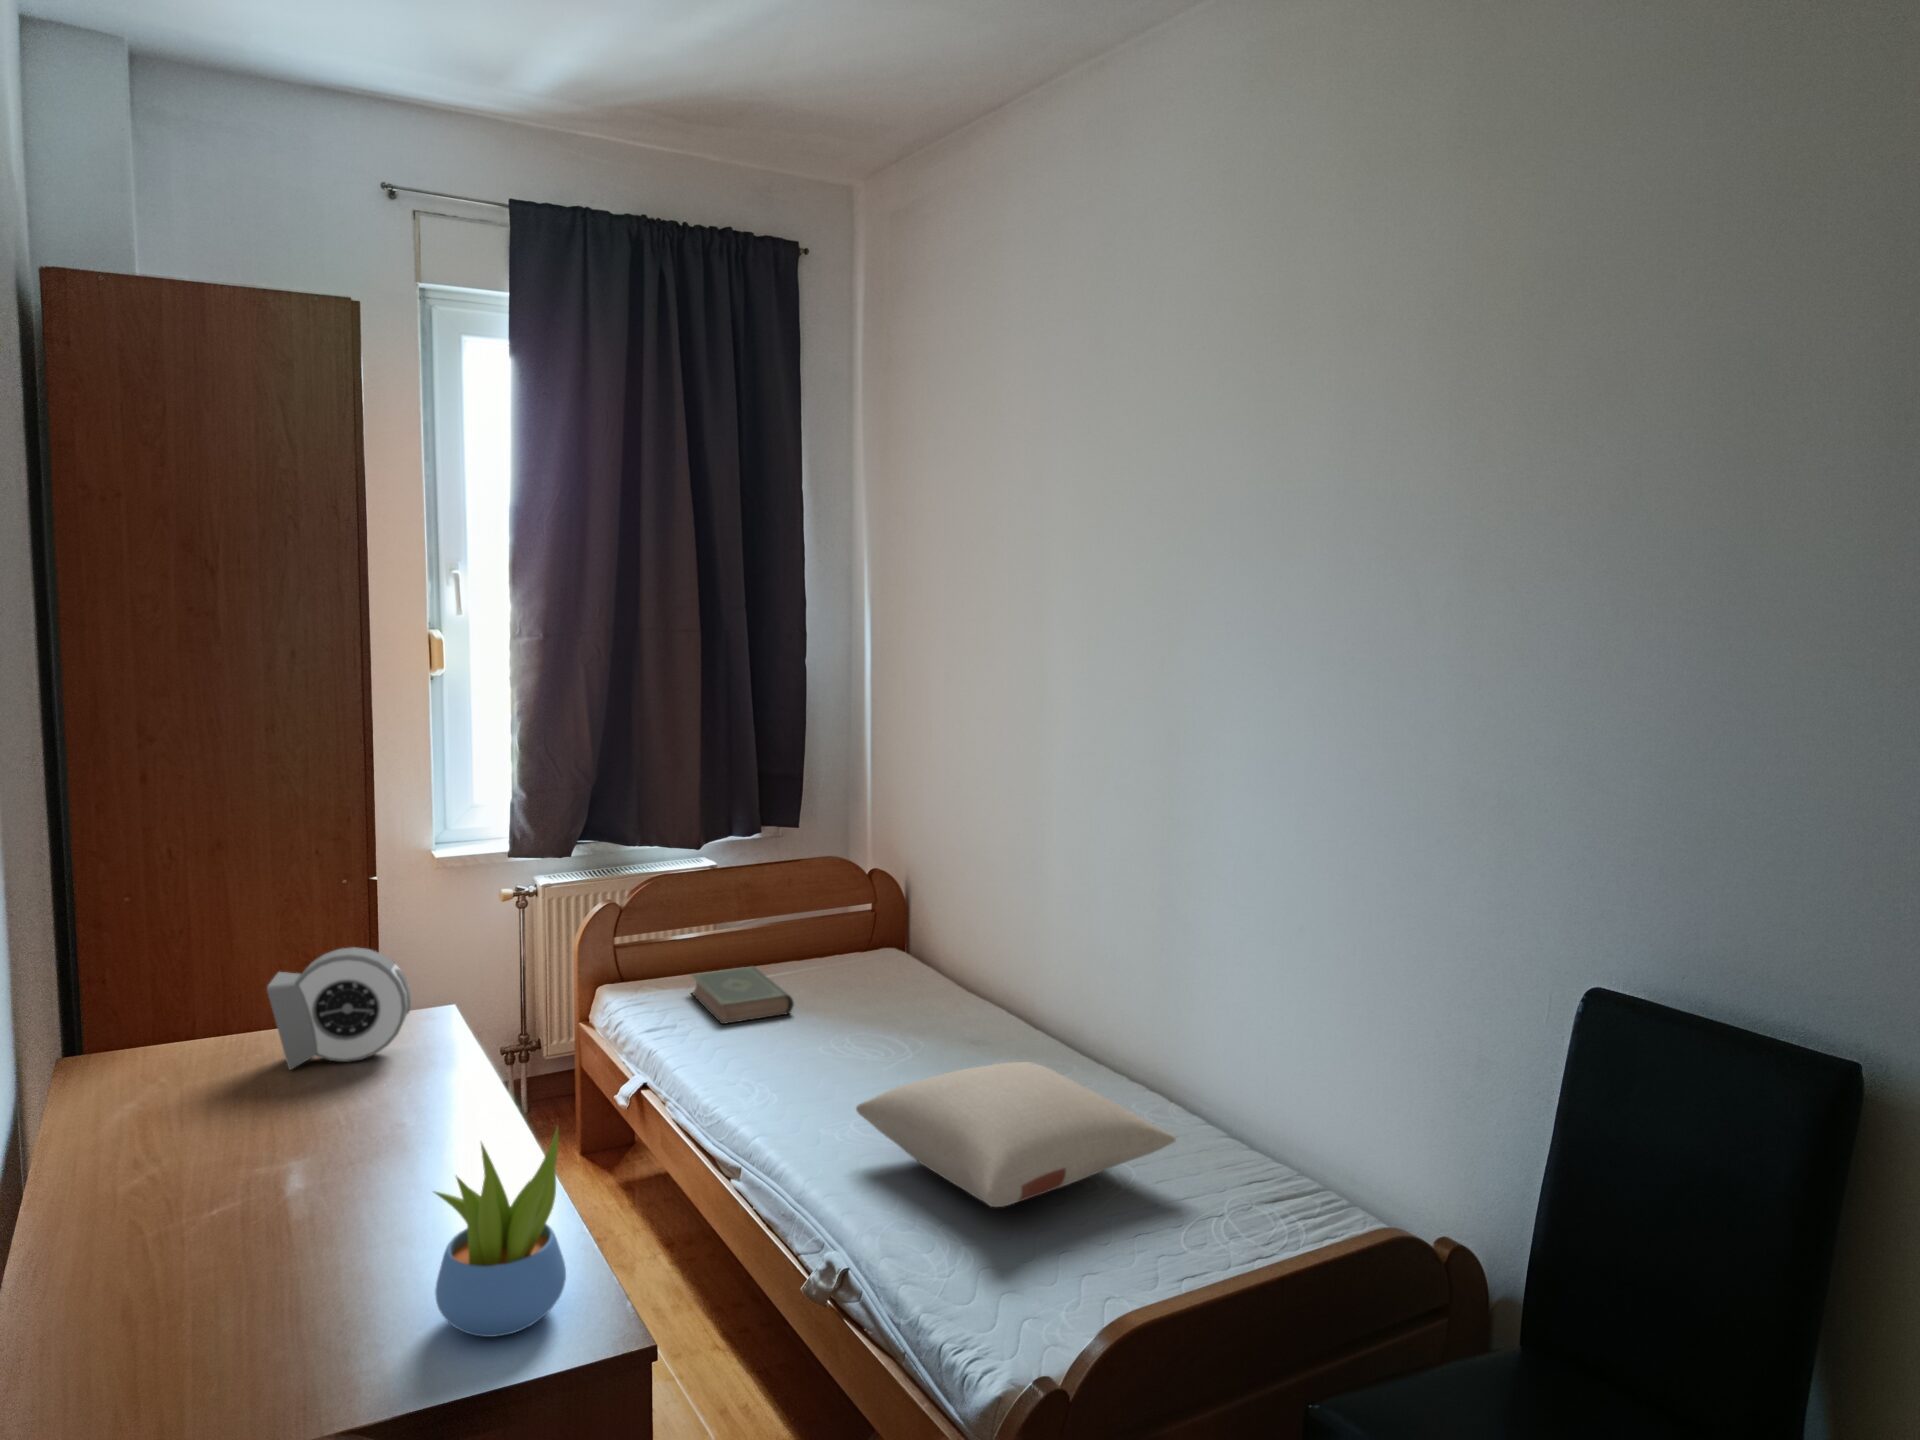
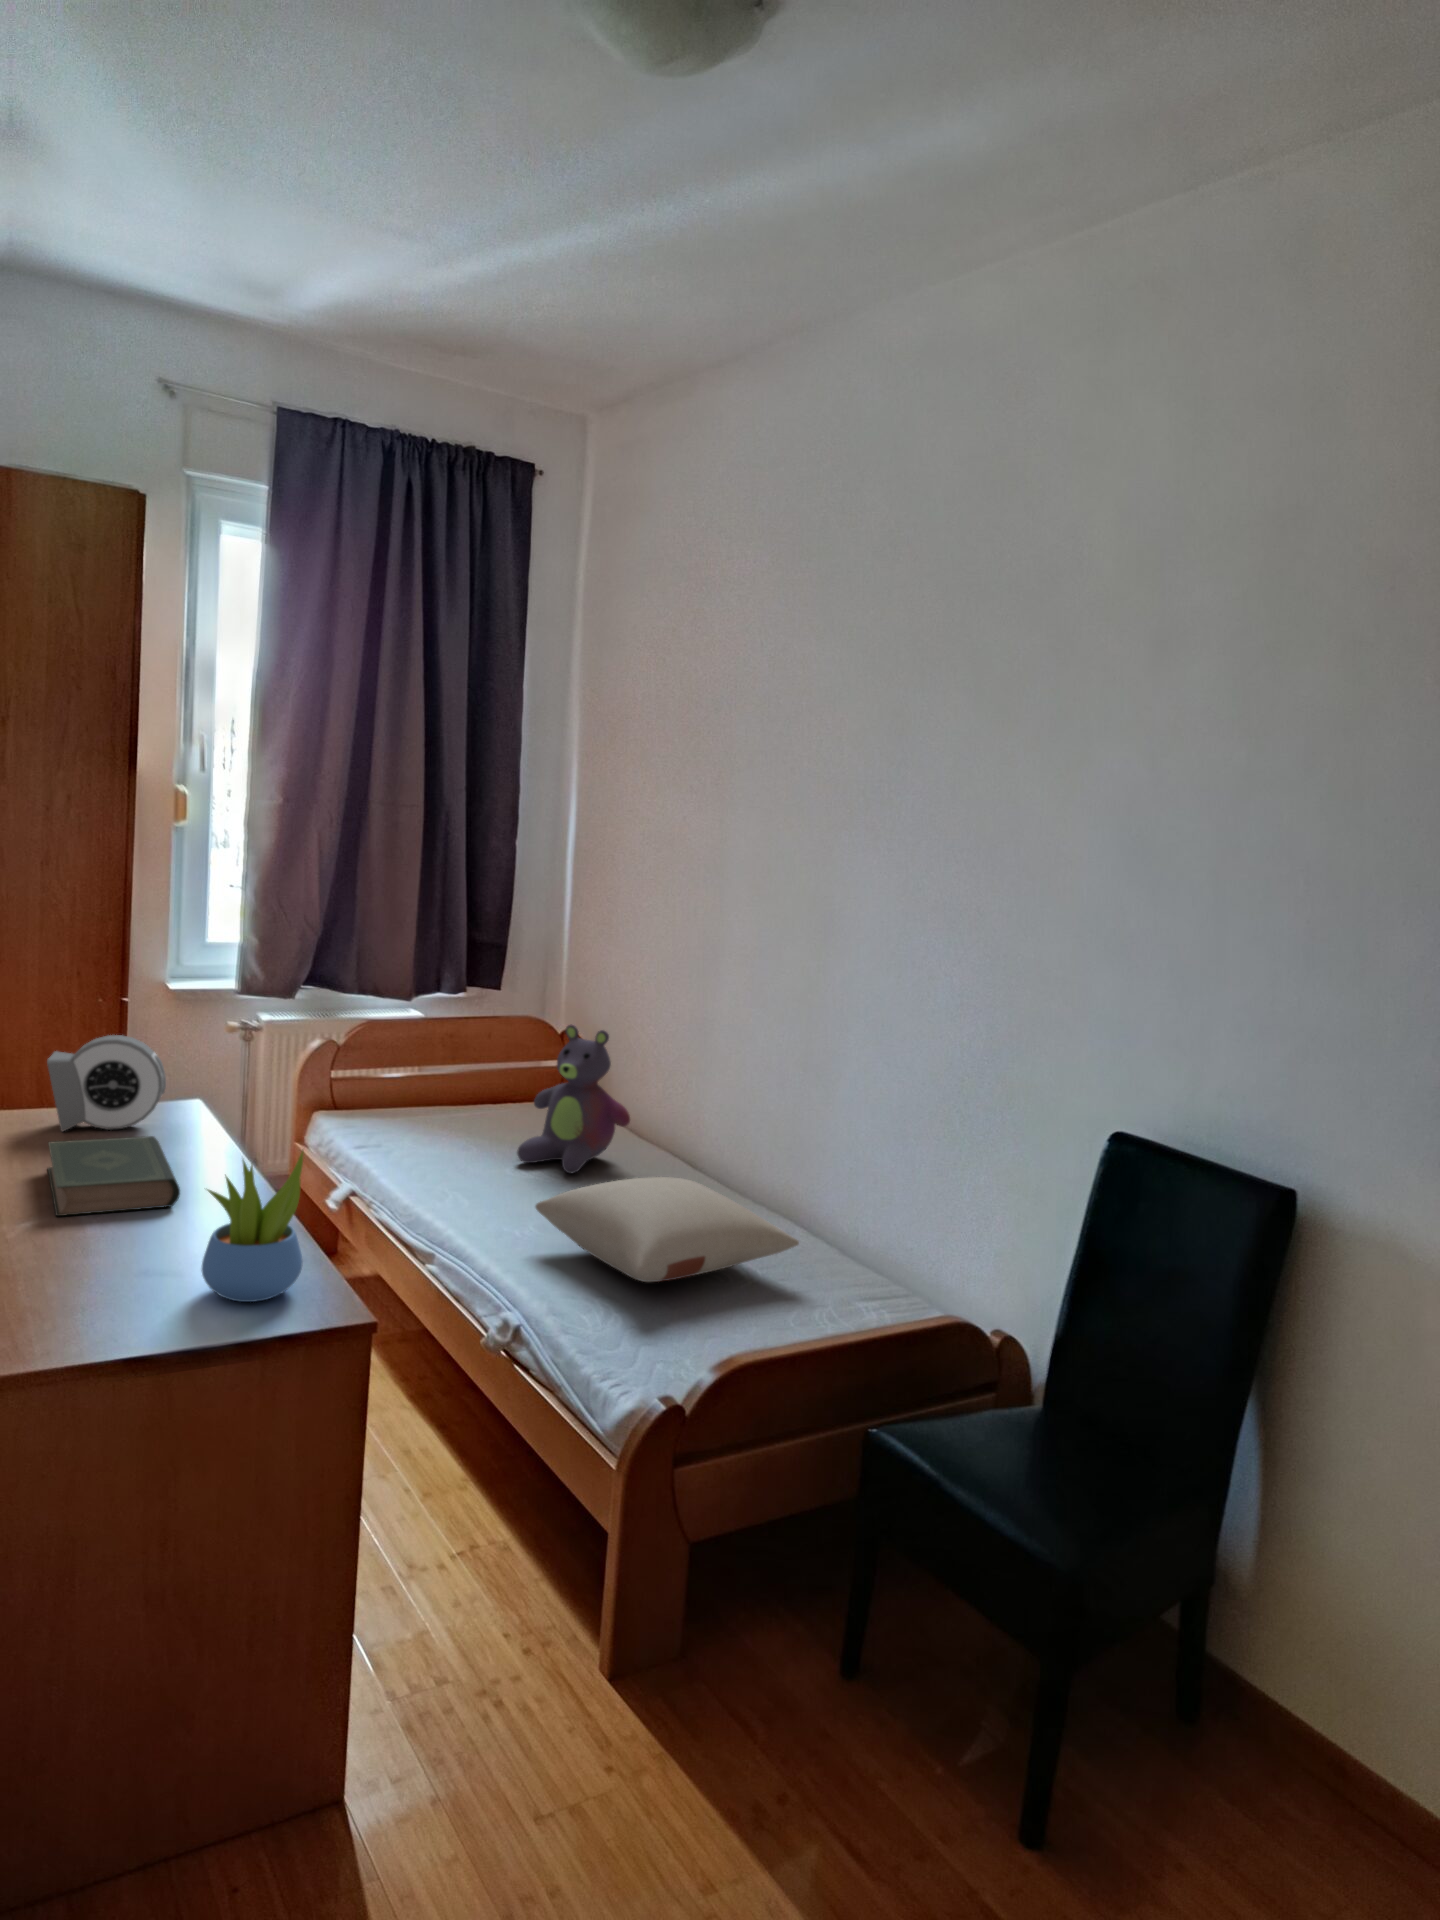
stuffed bear: none [830,874,957,1049] -> present [517,1024,630,1173]
book: present [692,966,794,1024] -> present [48,1136,180,1216]

